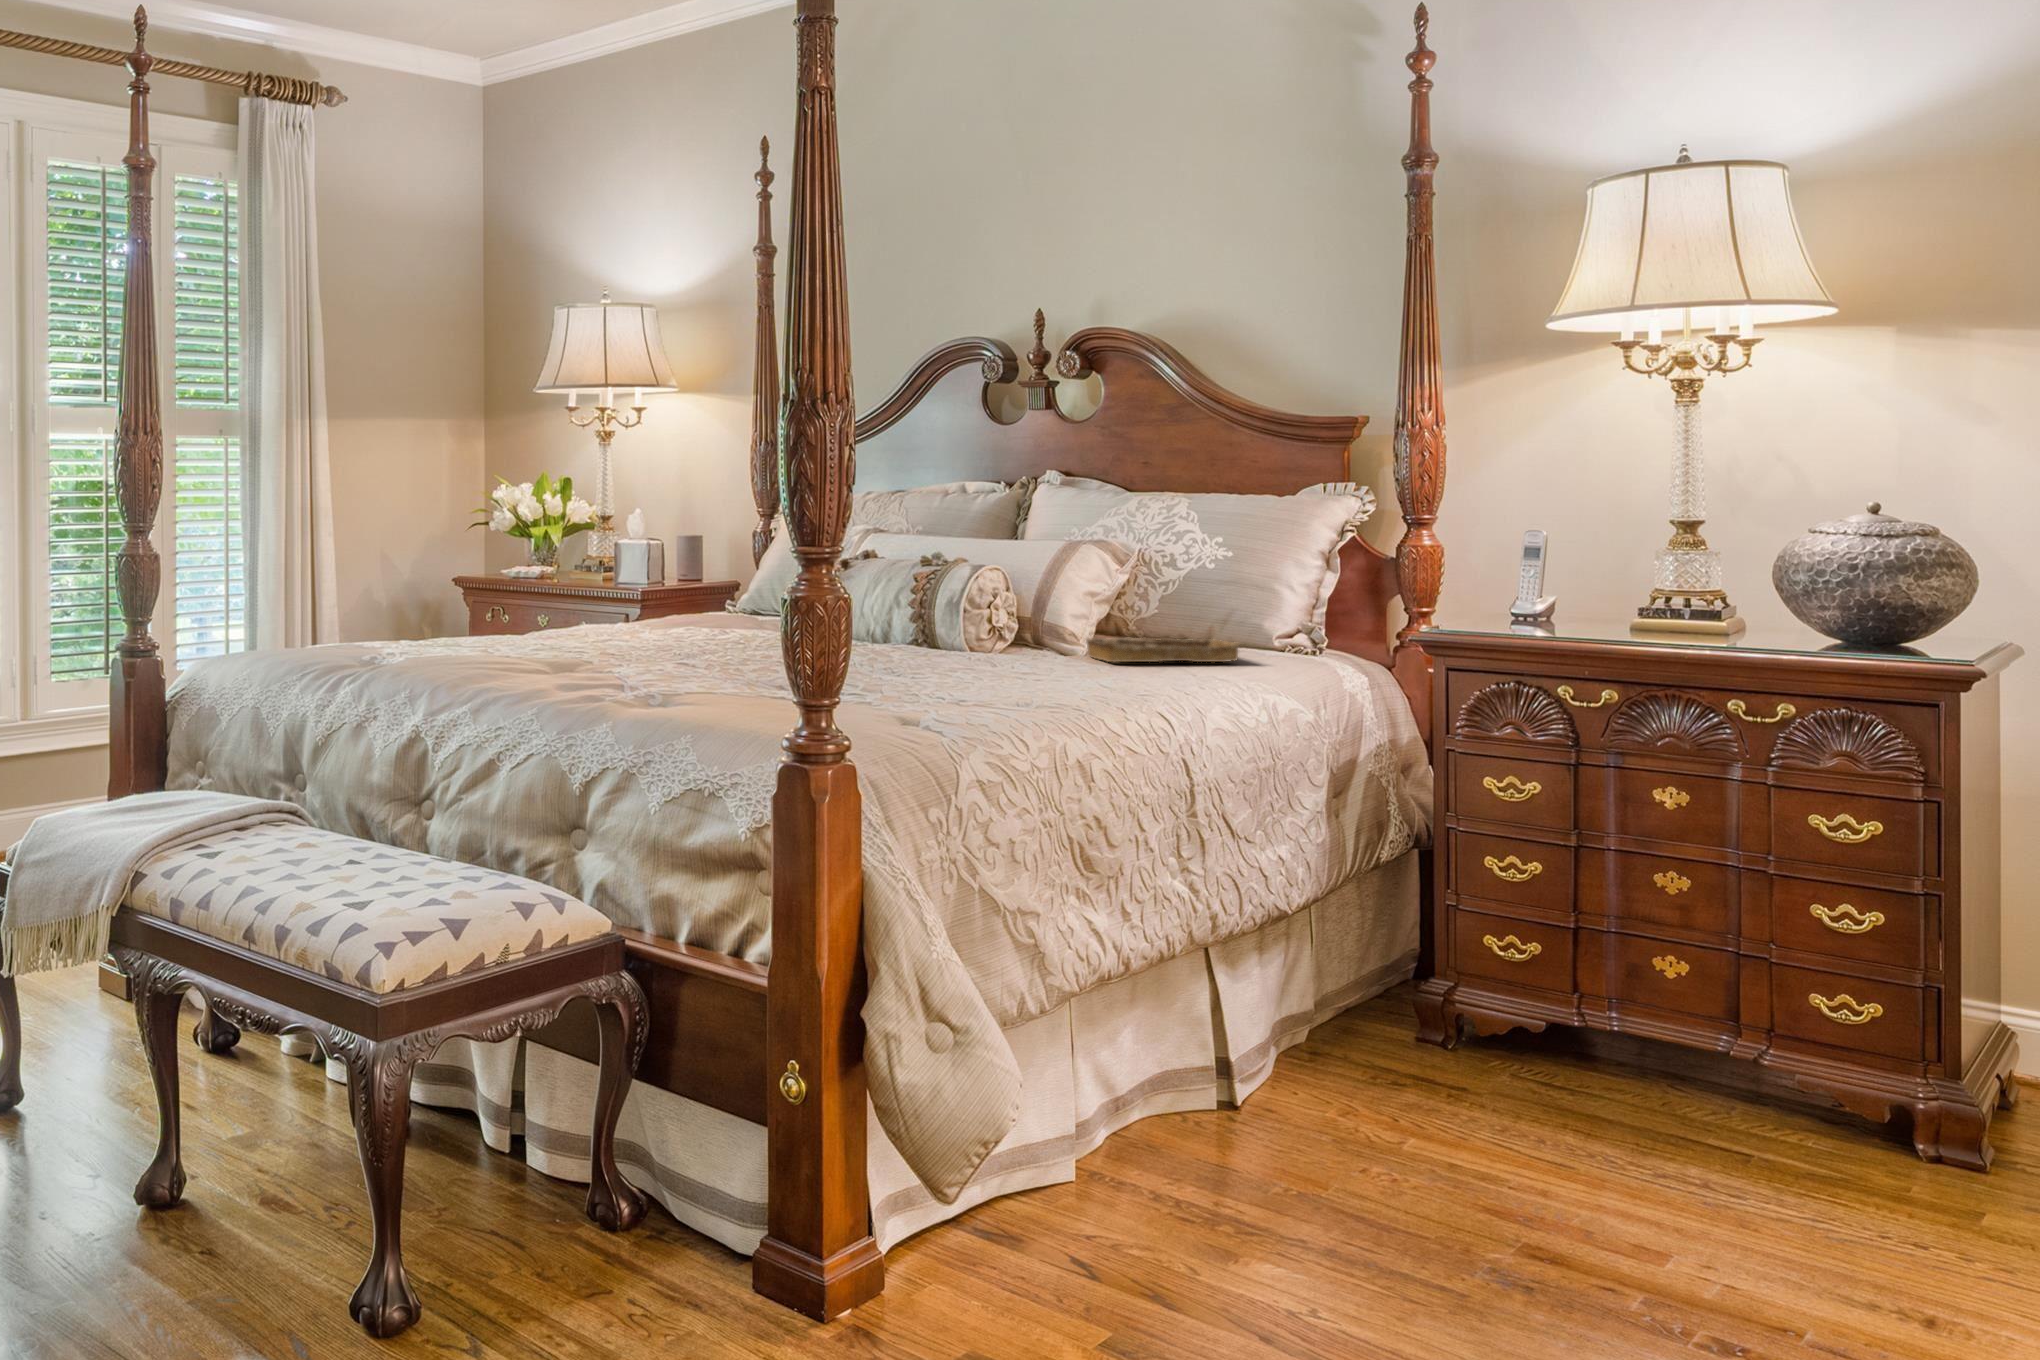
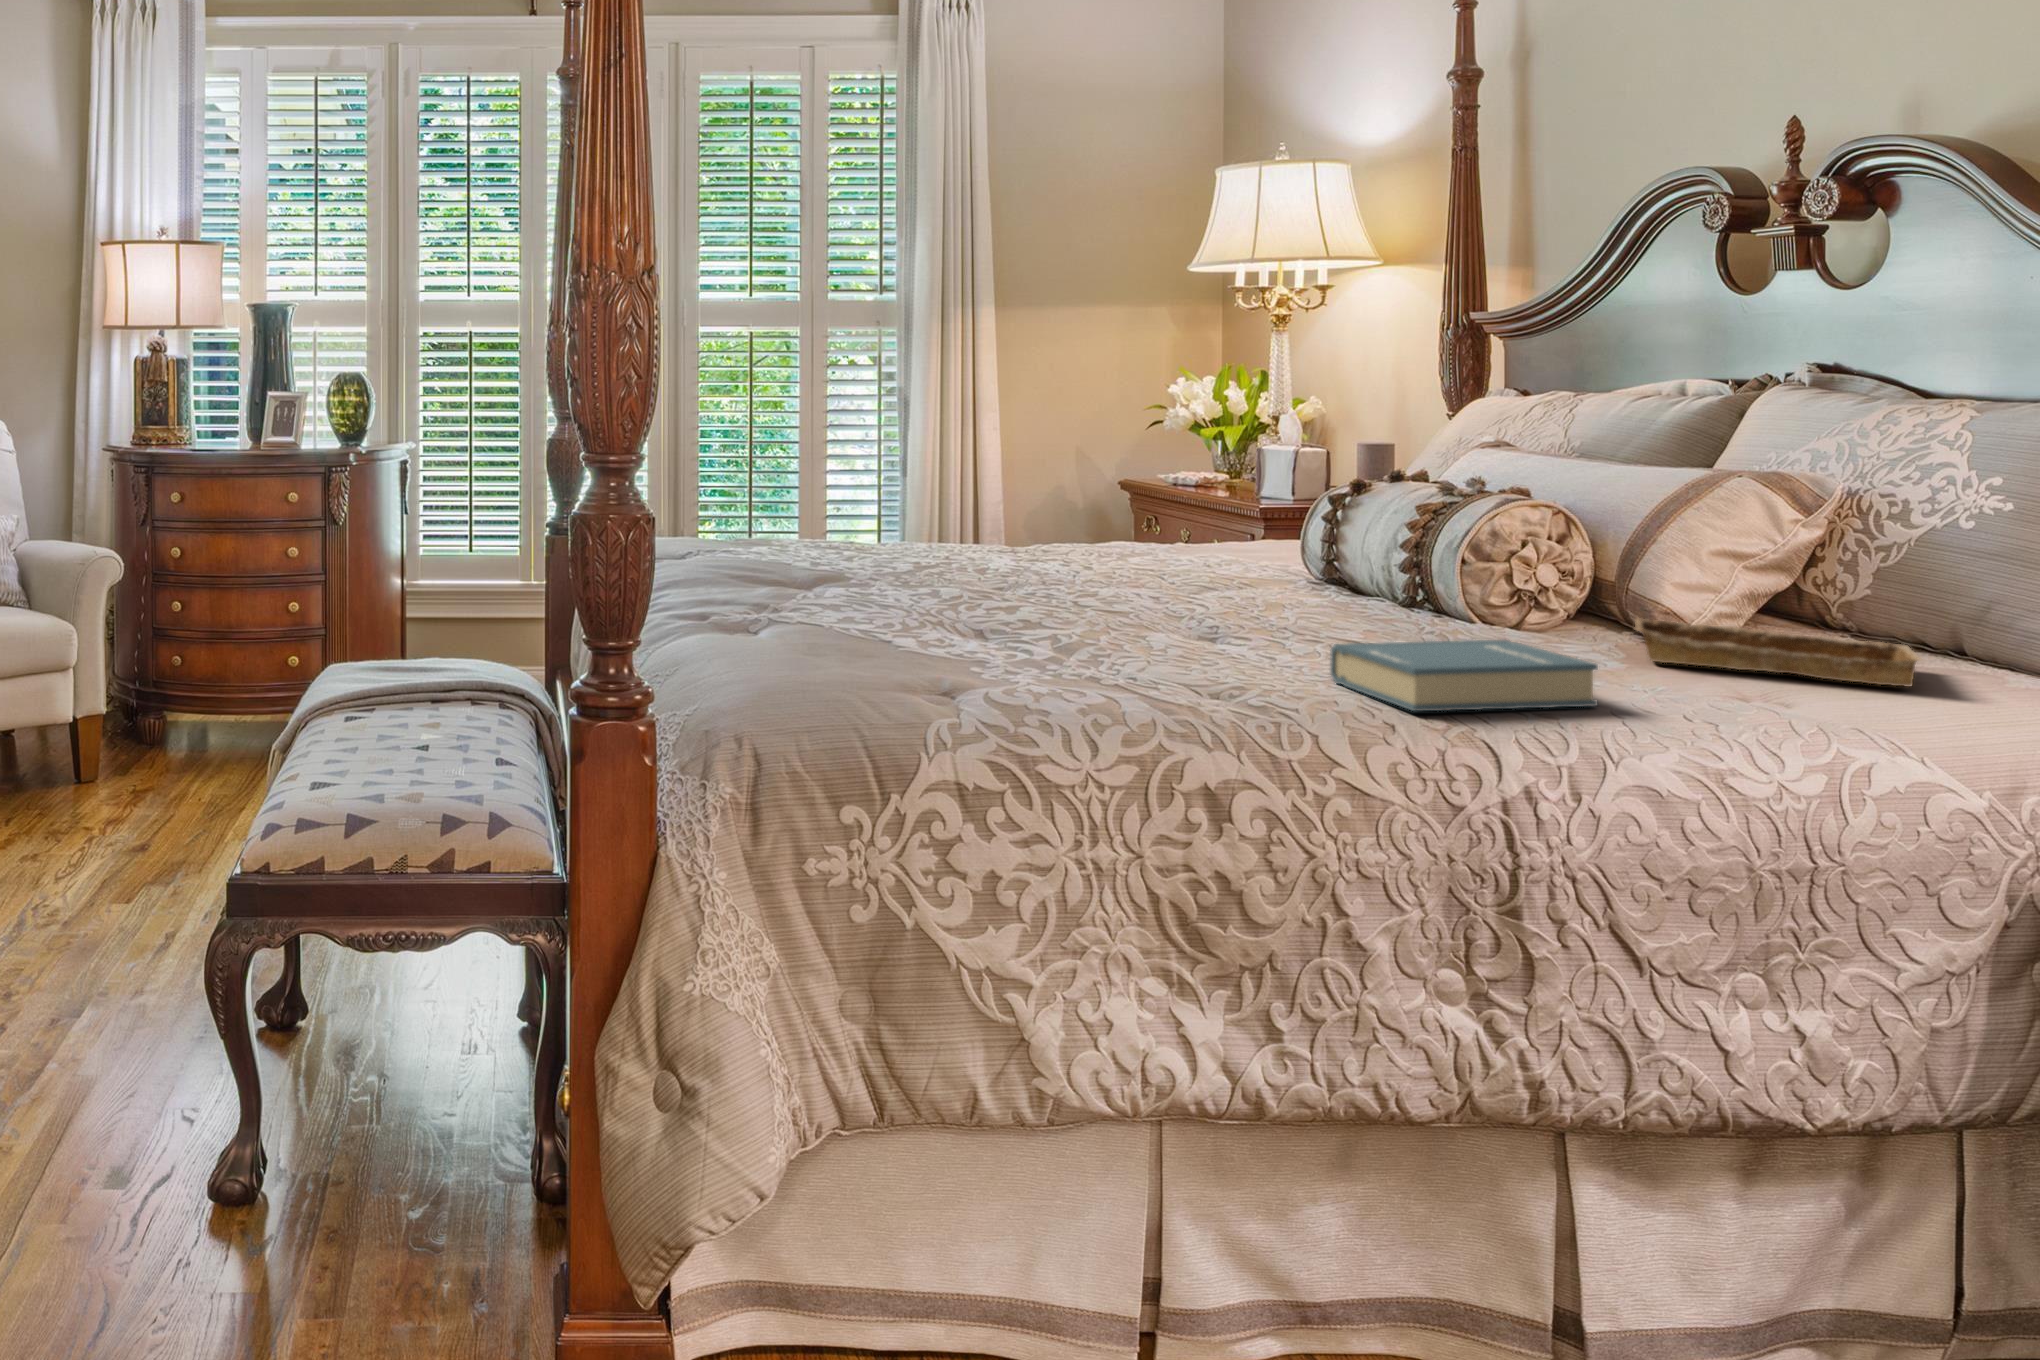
hardback book: none [995,652,1143,698] -> present [1330,639,1598,711]

